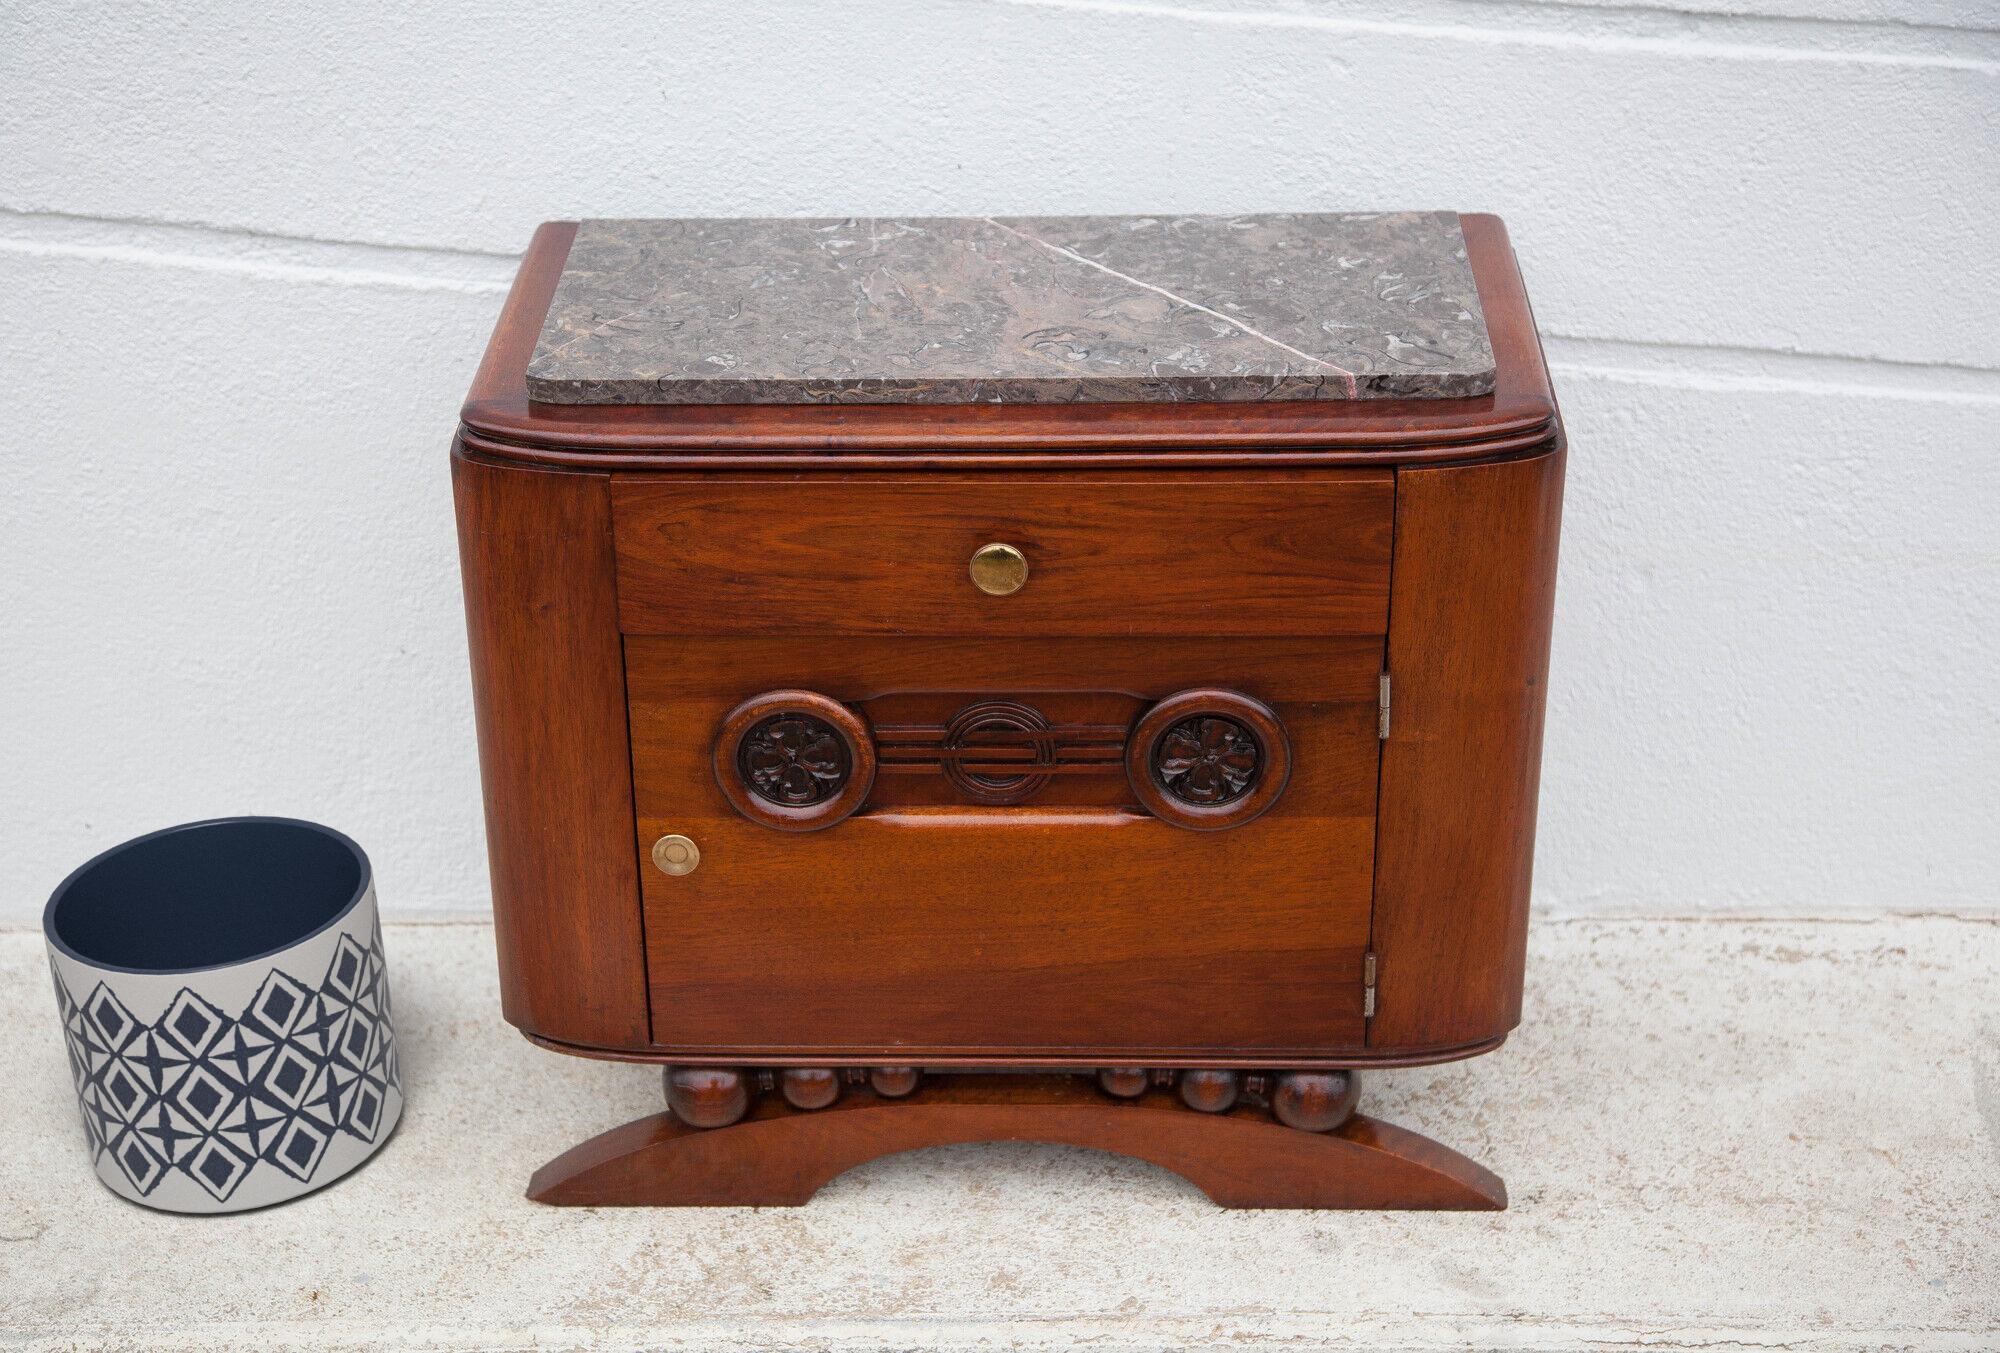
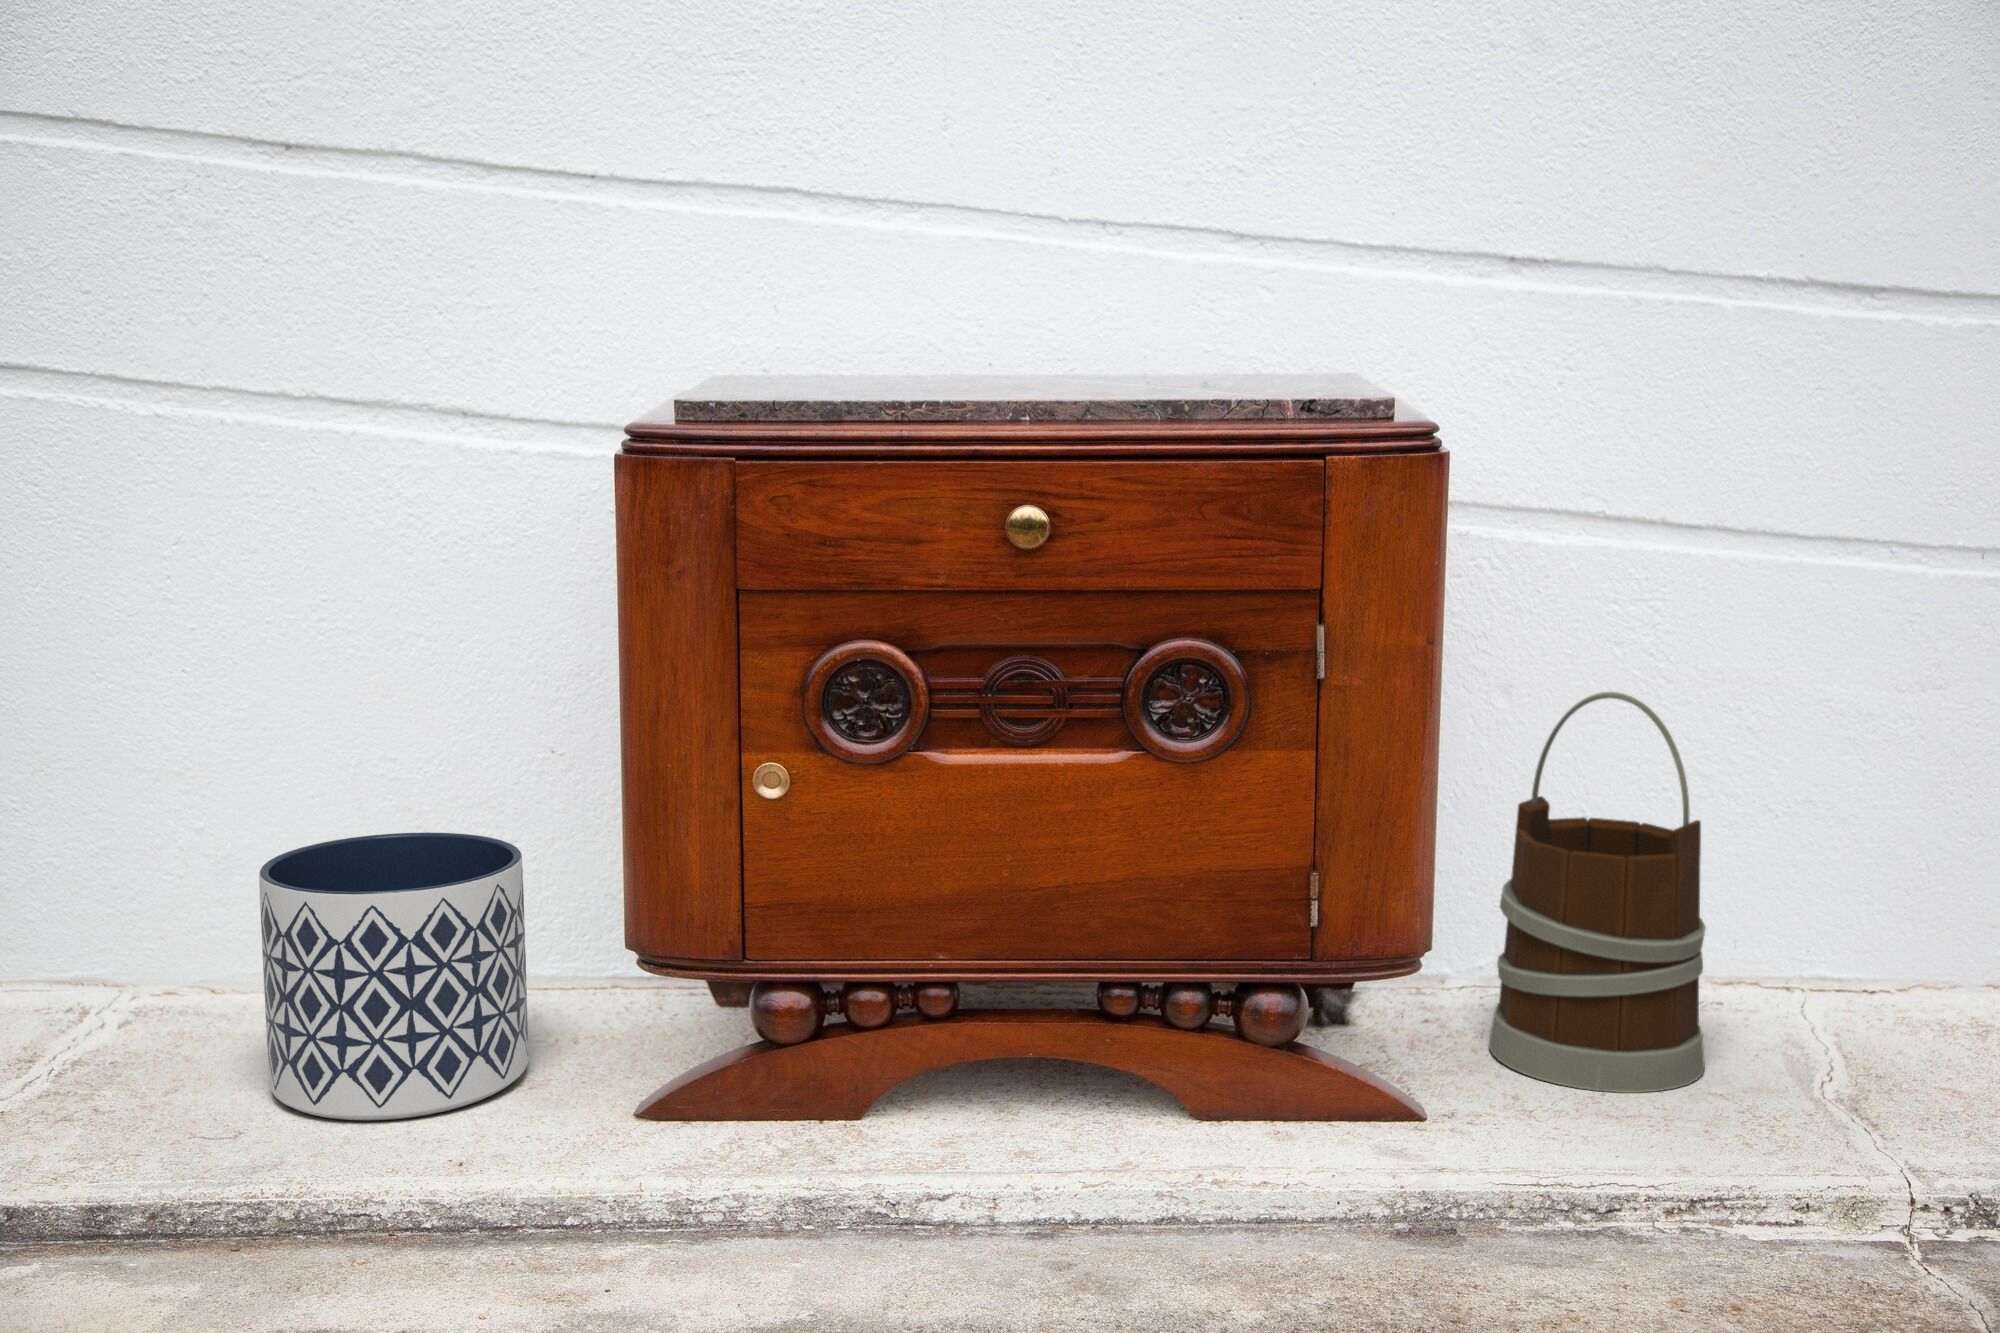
wooden bucket: none [1594,651,1884,1147] -> present [1489,692,1706,1093]

